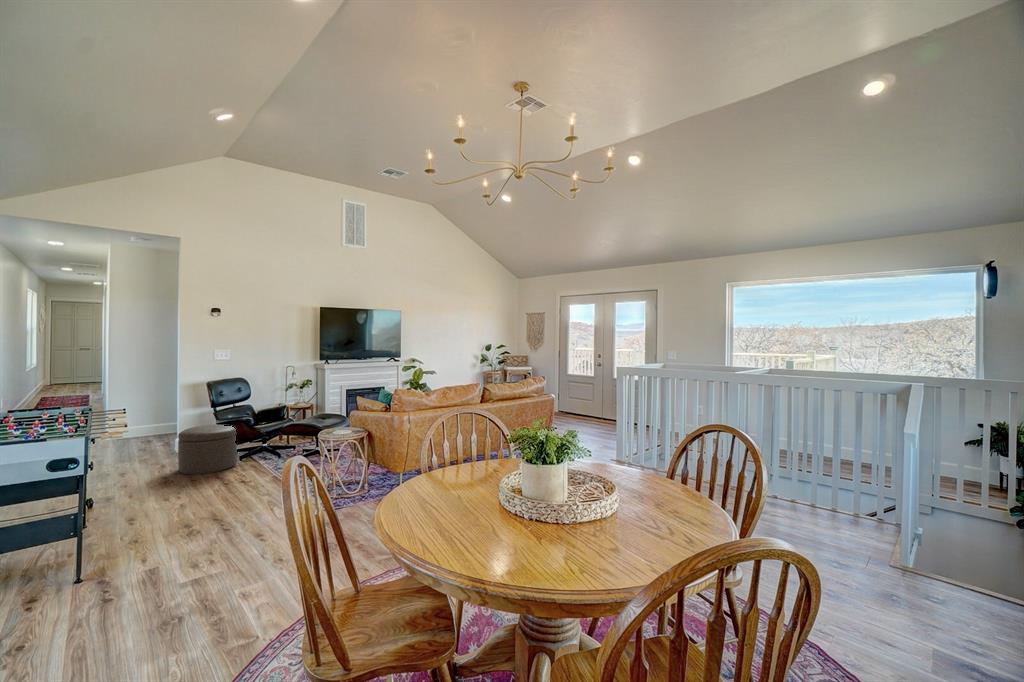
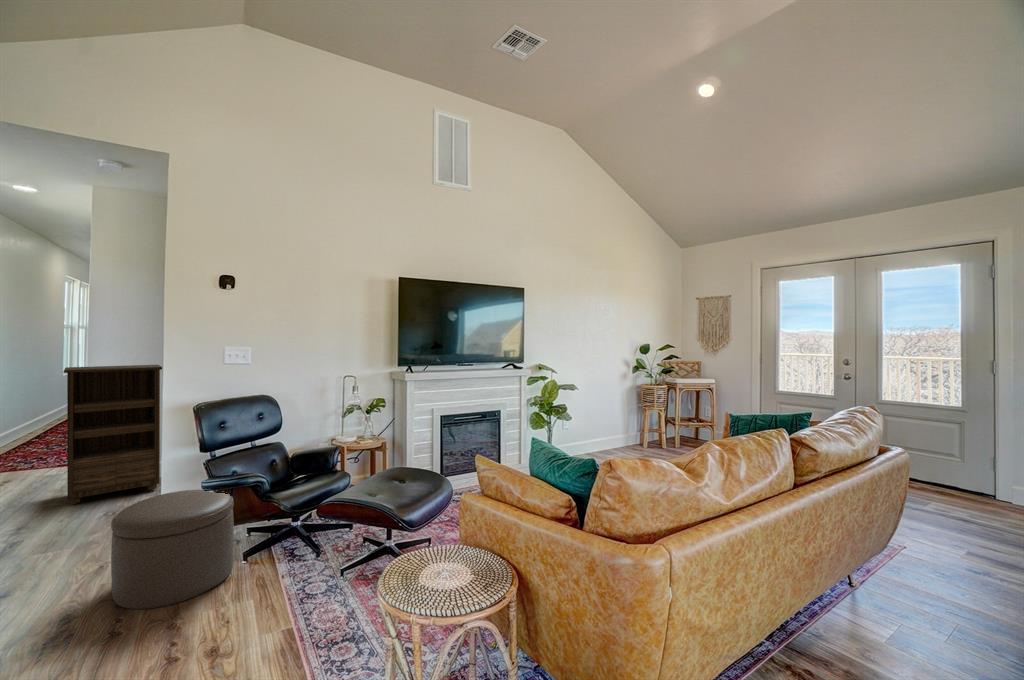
bookshelf: none [95,361,161,448] -> present [64,365,162,504]

